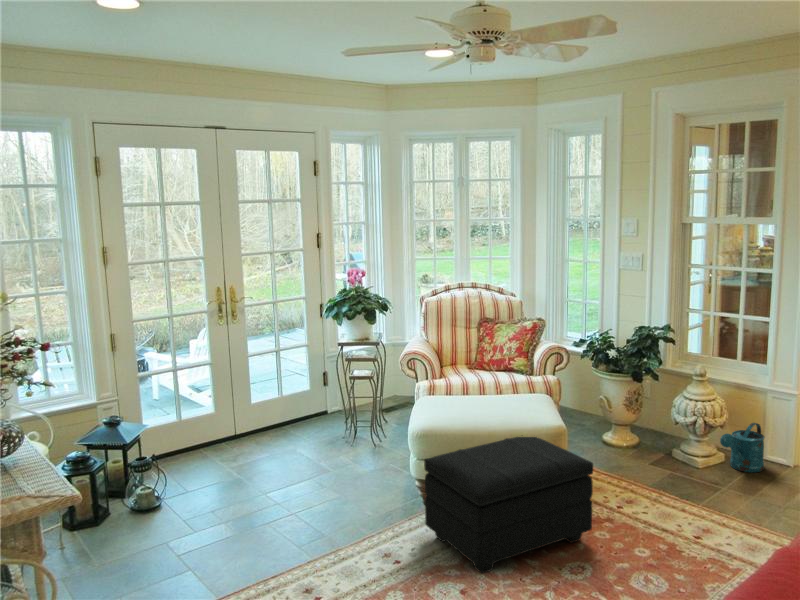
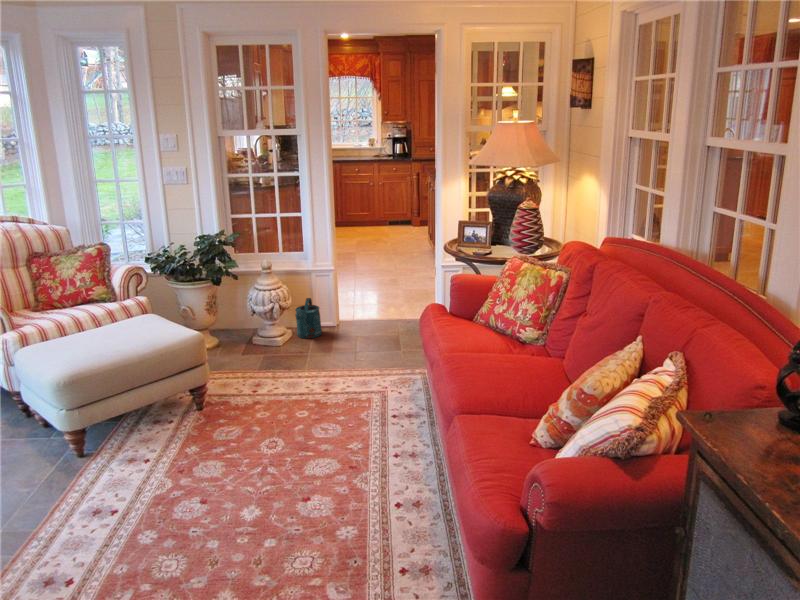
footstool: present [425,437,593,573] -> none [101,350,260,483]

